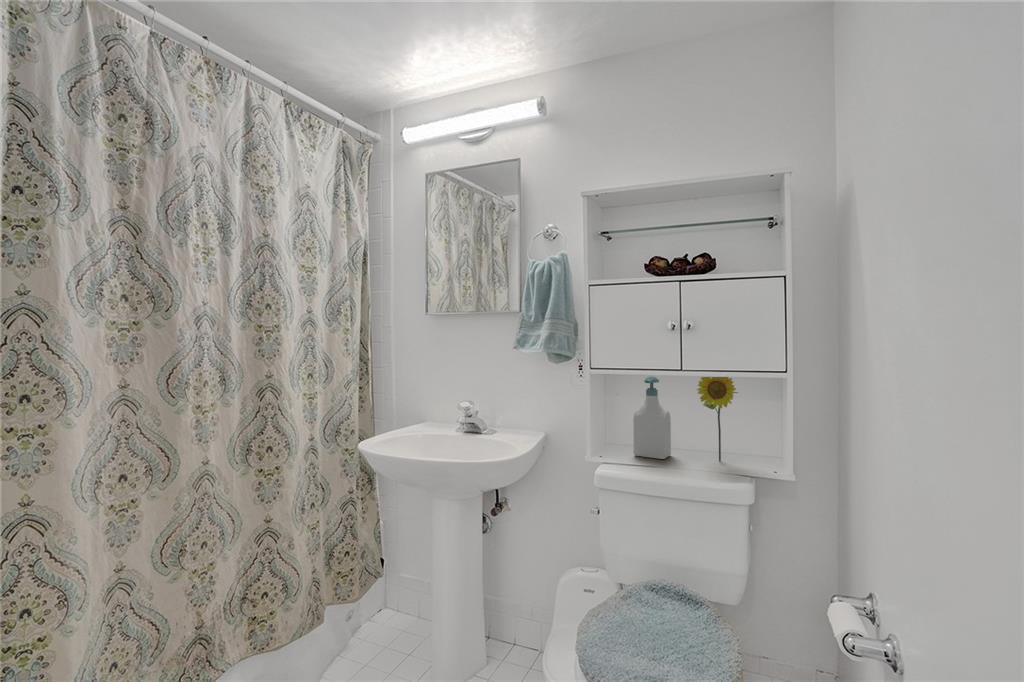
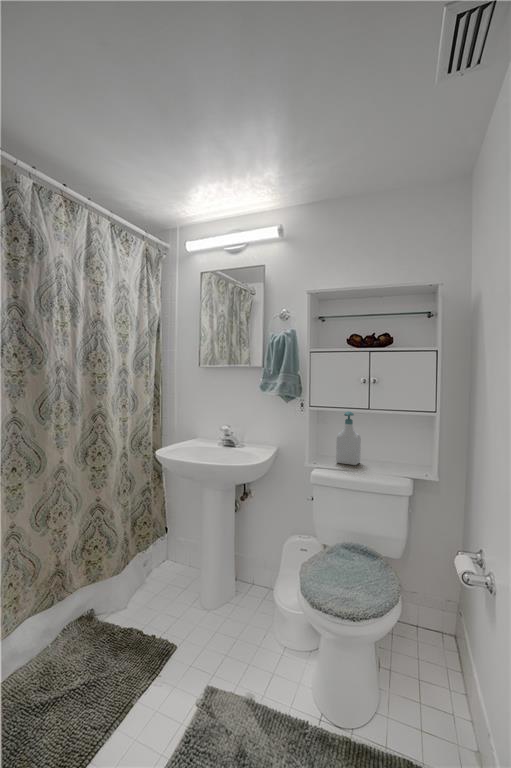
flower: present [697,377,738,461] -> none [377,409,404,467]

